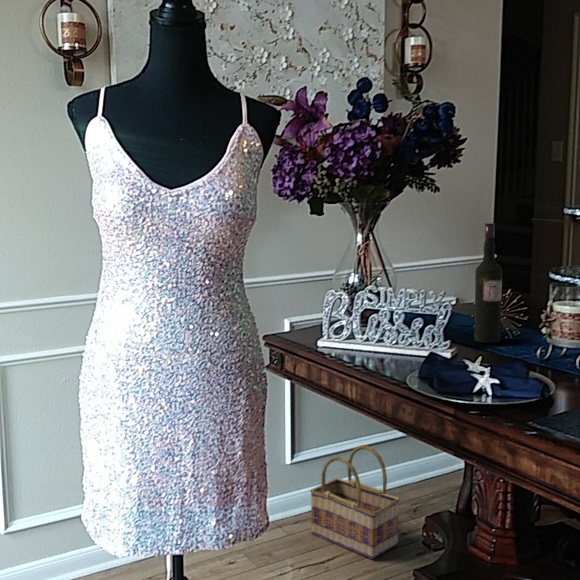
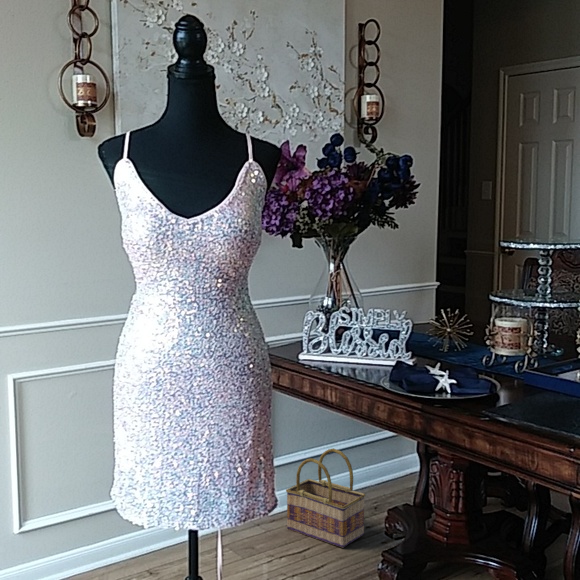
wine bottle: present [474,223,502,343] -> none [430,254,452,354]

